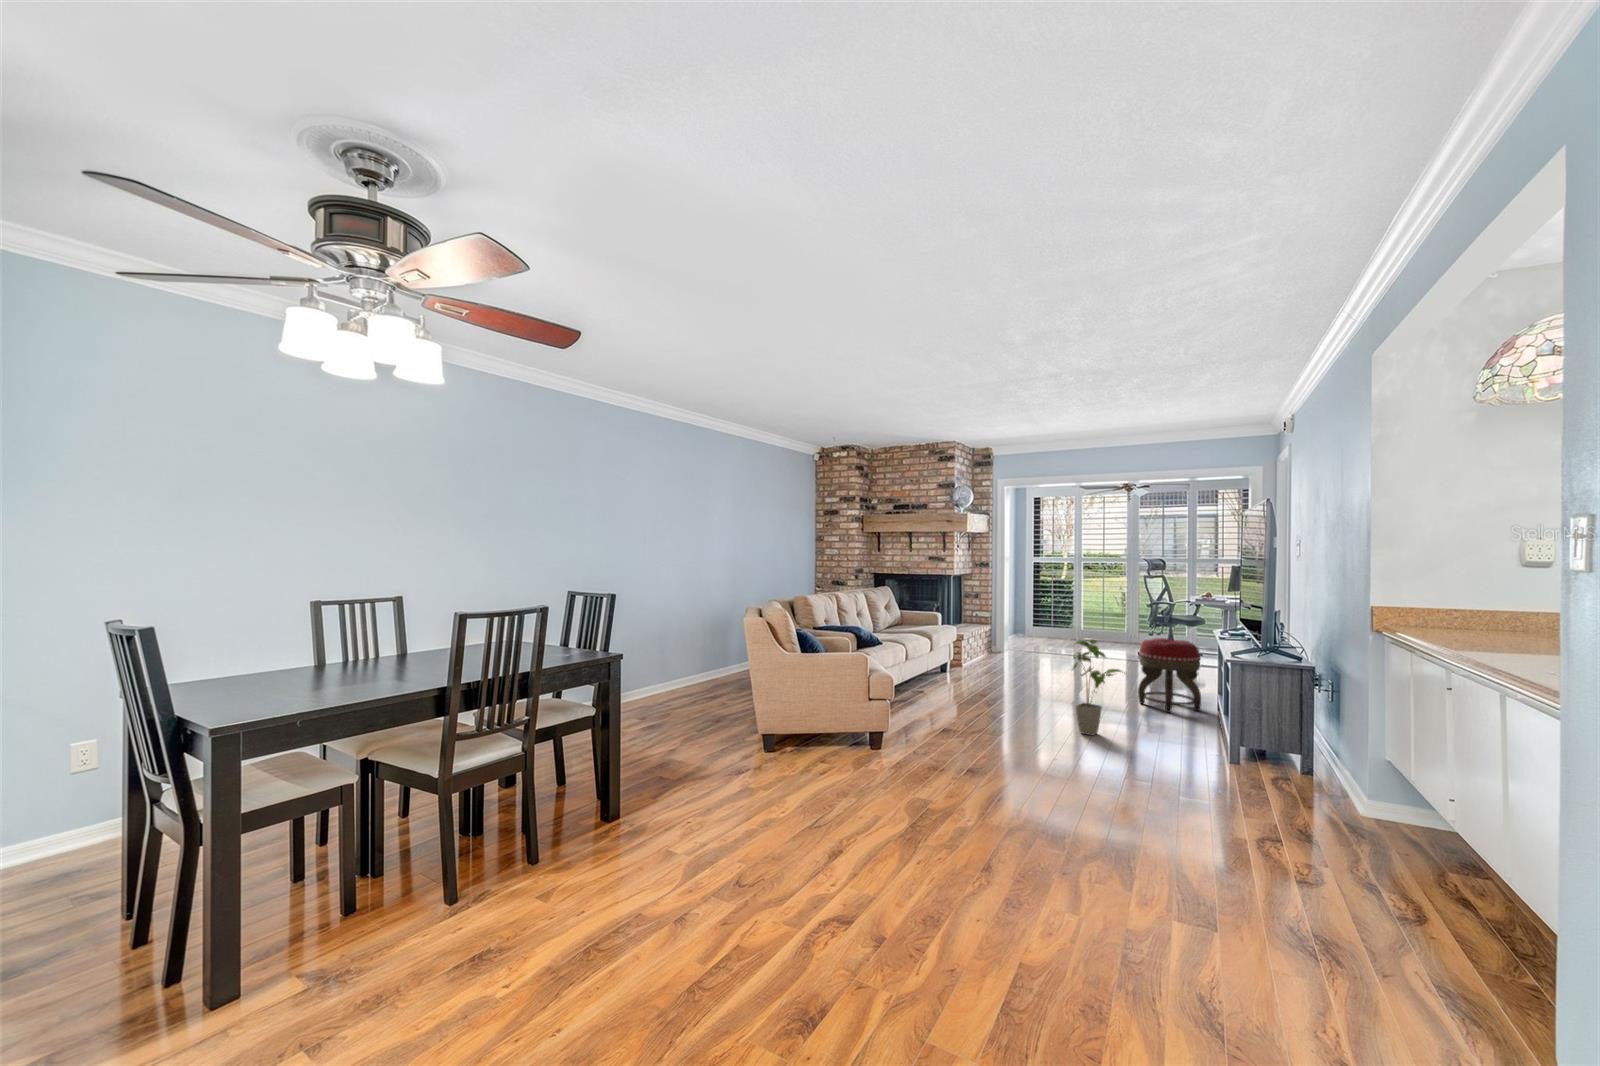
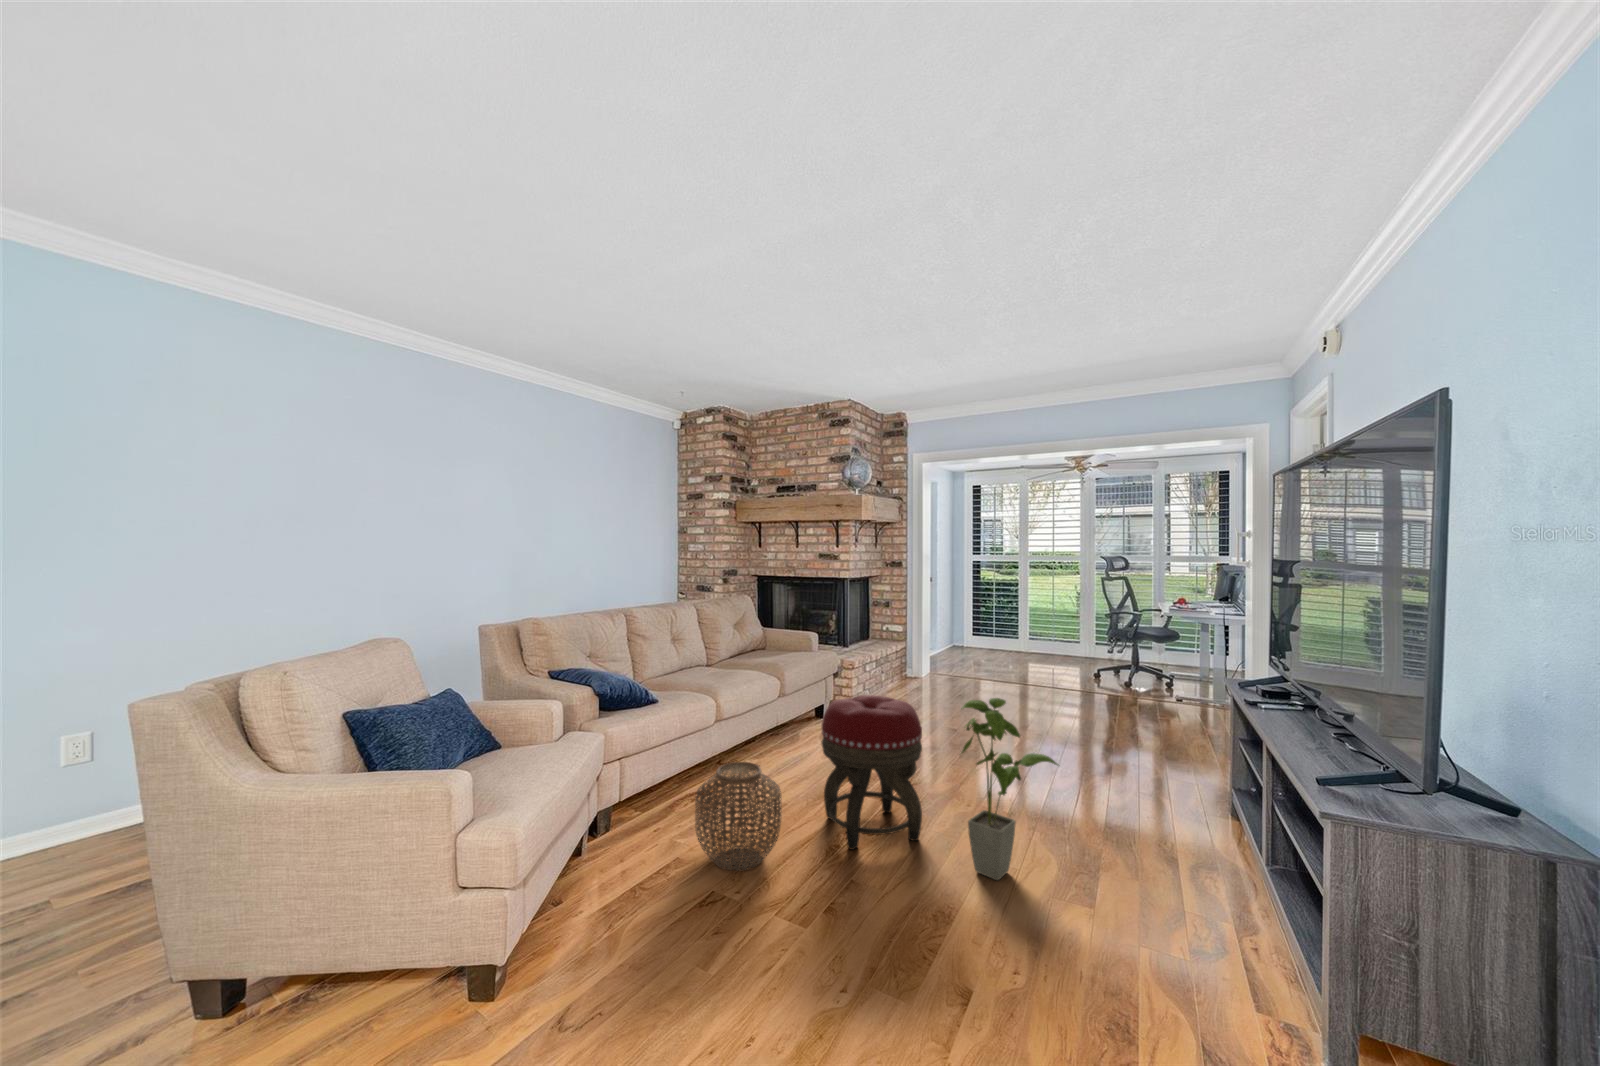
footstool: present [1138,638,1201,713] -> present [821,695,922,850]
woven basket: none [924,677,972,731] -> present [695,762,781,871]

